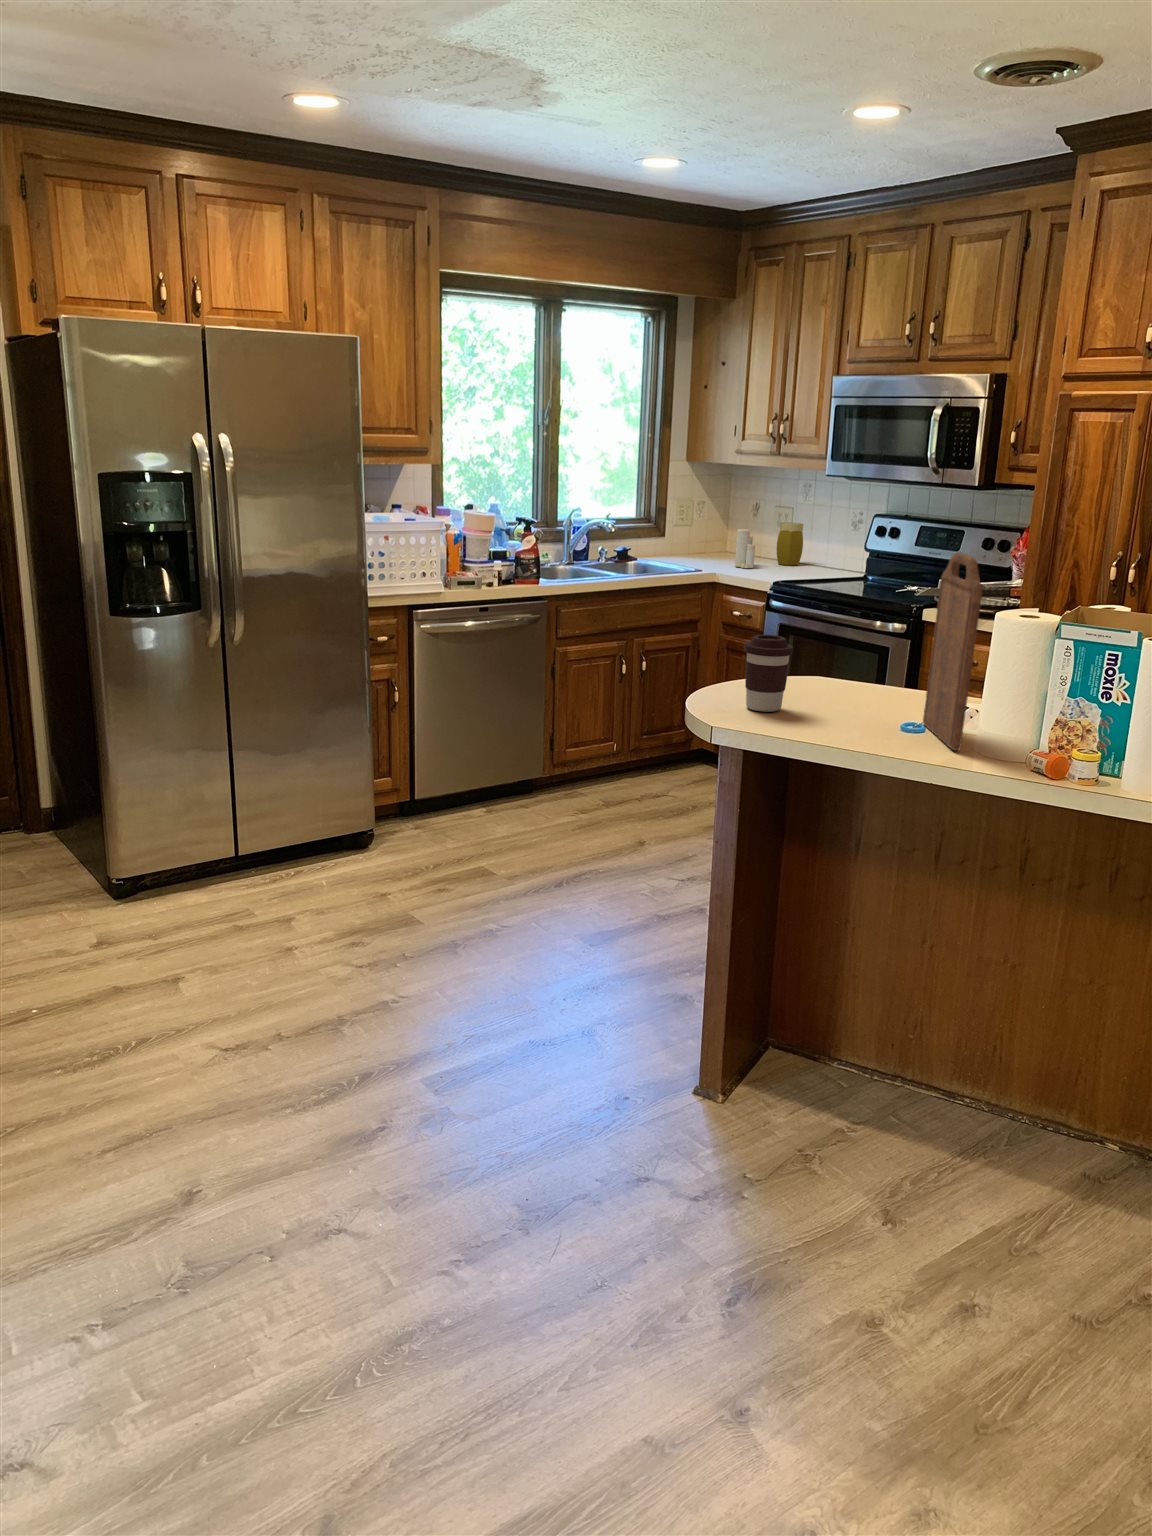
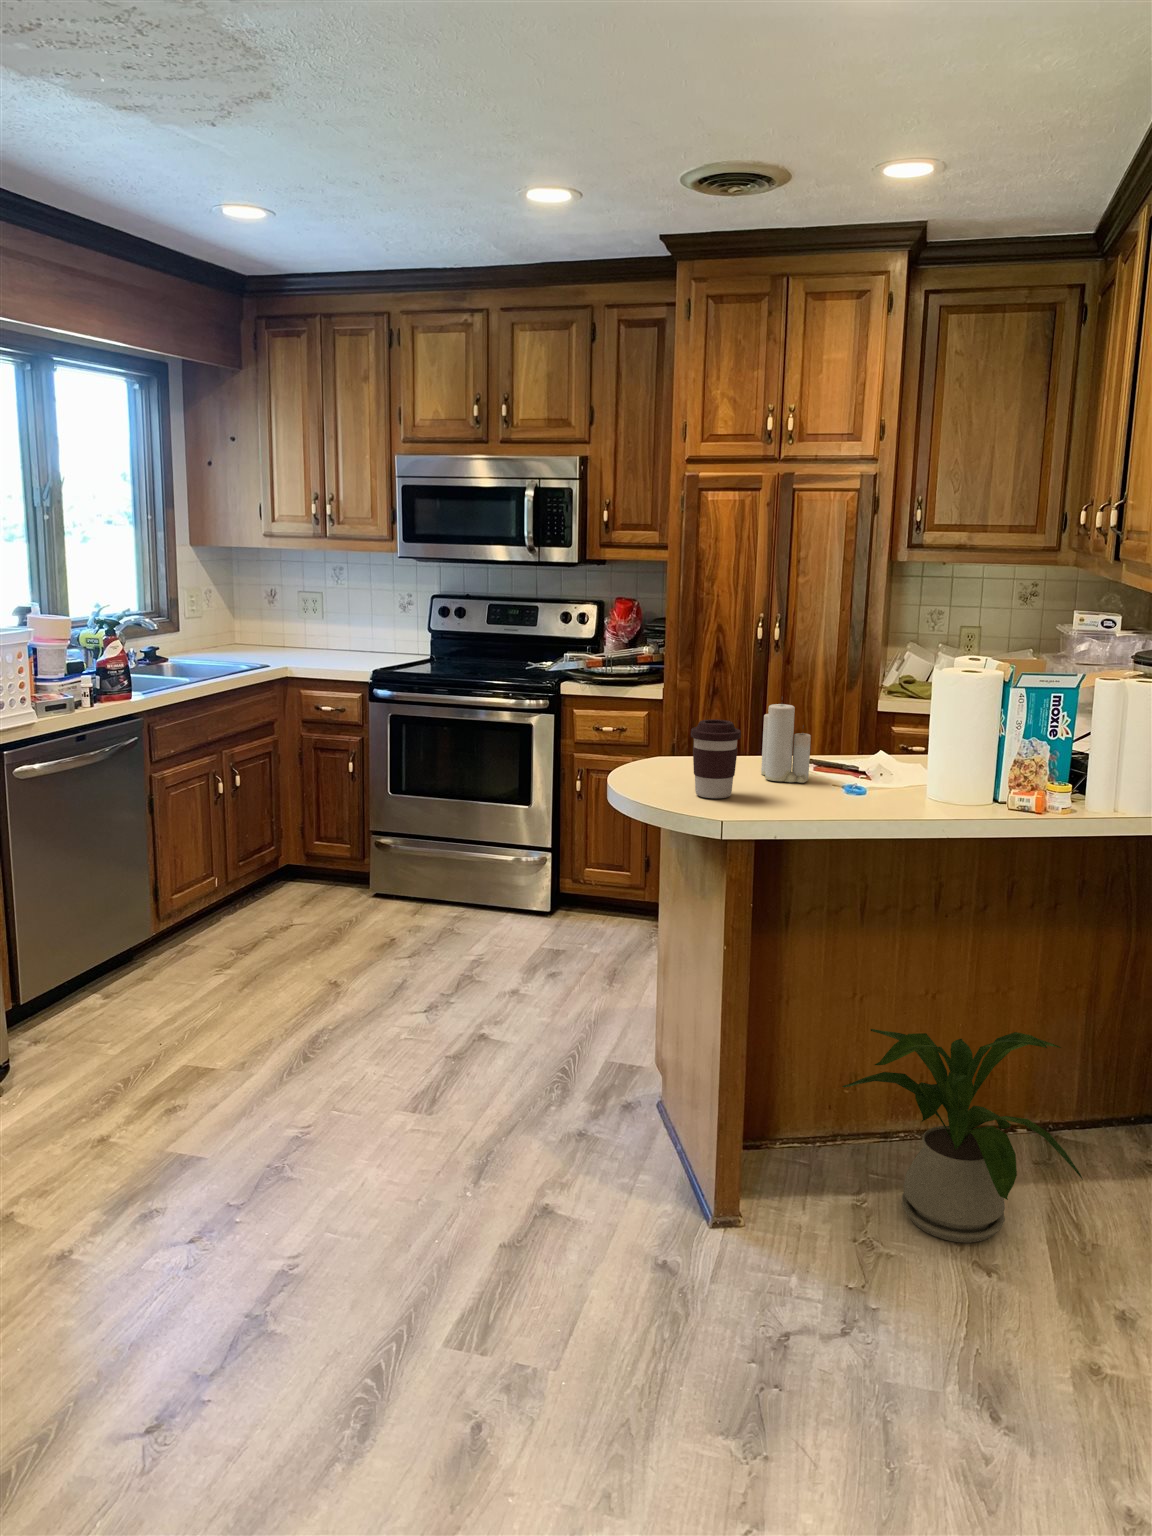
jar: present [777,523,803,565] -> none [322,608,353,653]
candle: present [735,529,755,568] -> present [761,704,811,783]
cutting board: present [923,553,982,750] -> none [846,622,940,802]
house plant: none [860,987,1088,1223] -> present [842,1029,1083,1243]

